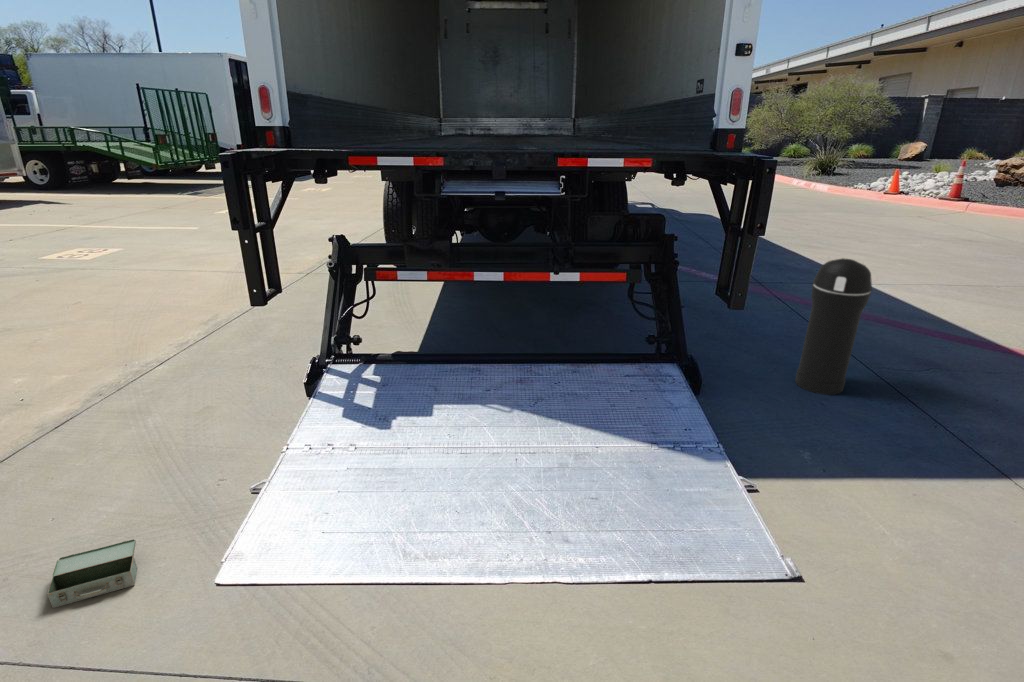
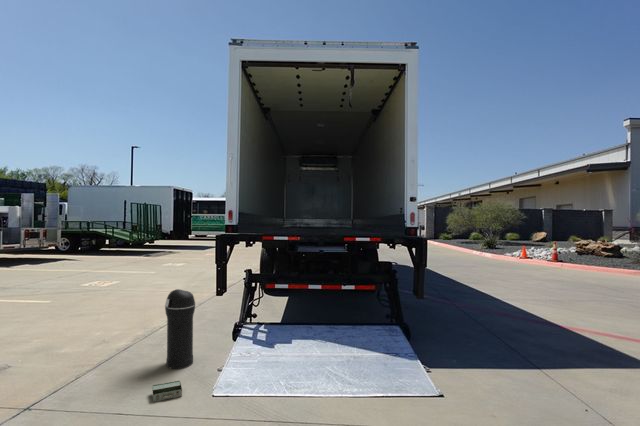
trash can: present [795,258,872,395] -> present [165,289,195,369]

